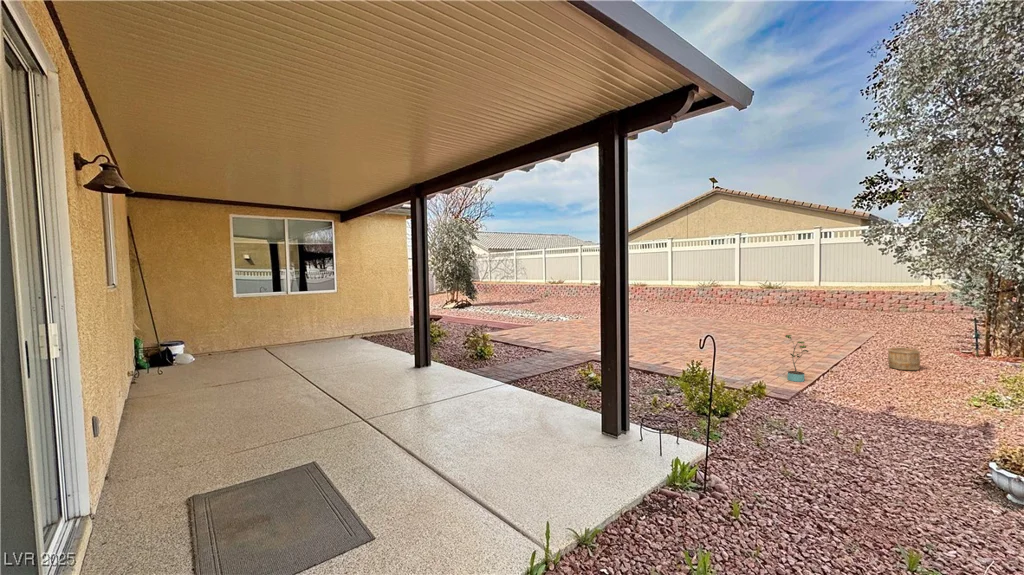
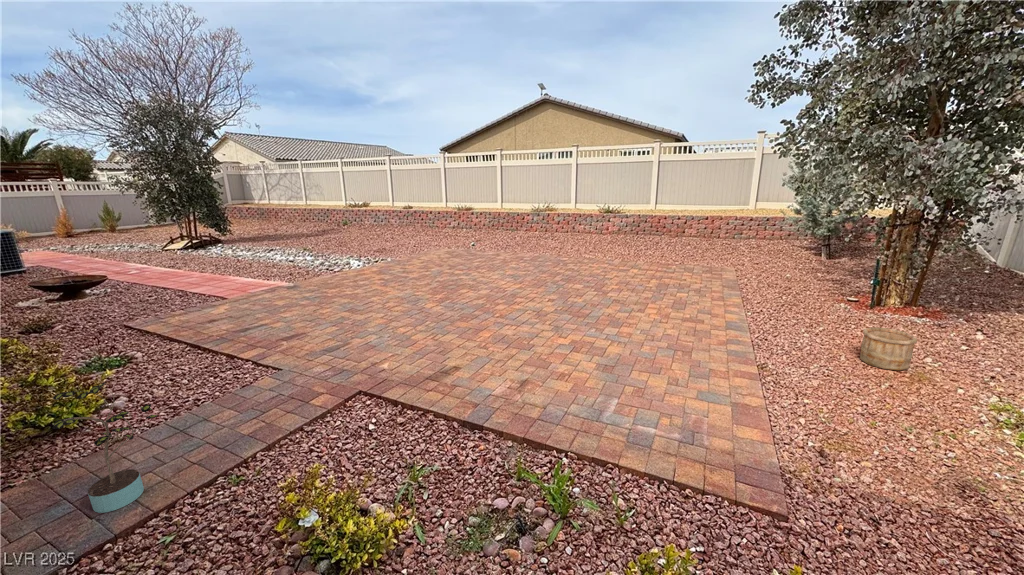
potted plant: present [785,335,808,382] -> present [52,382,158,513]

